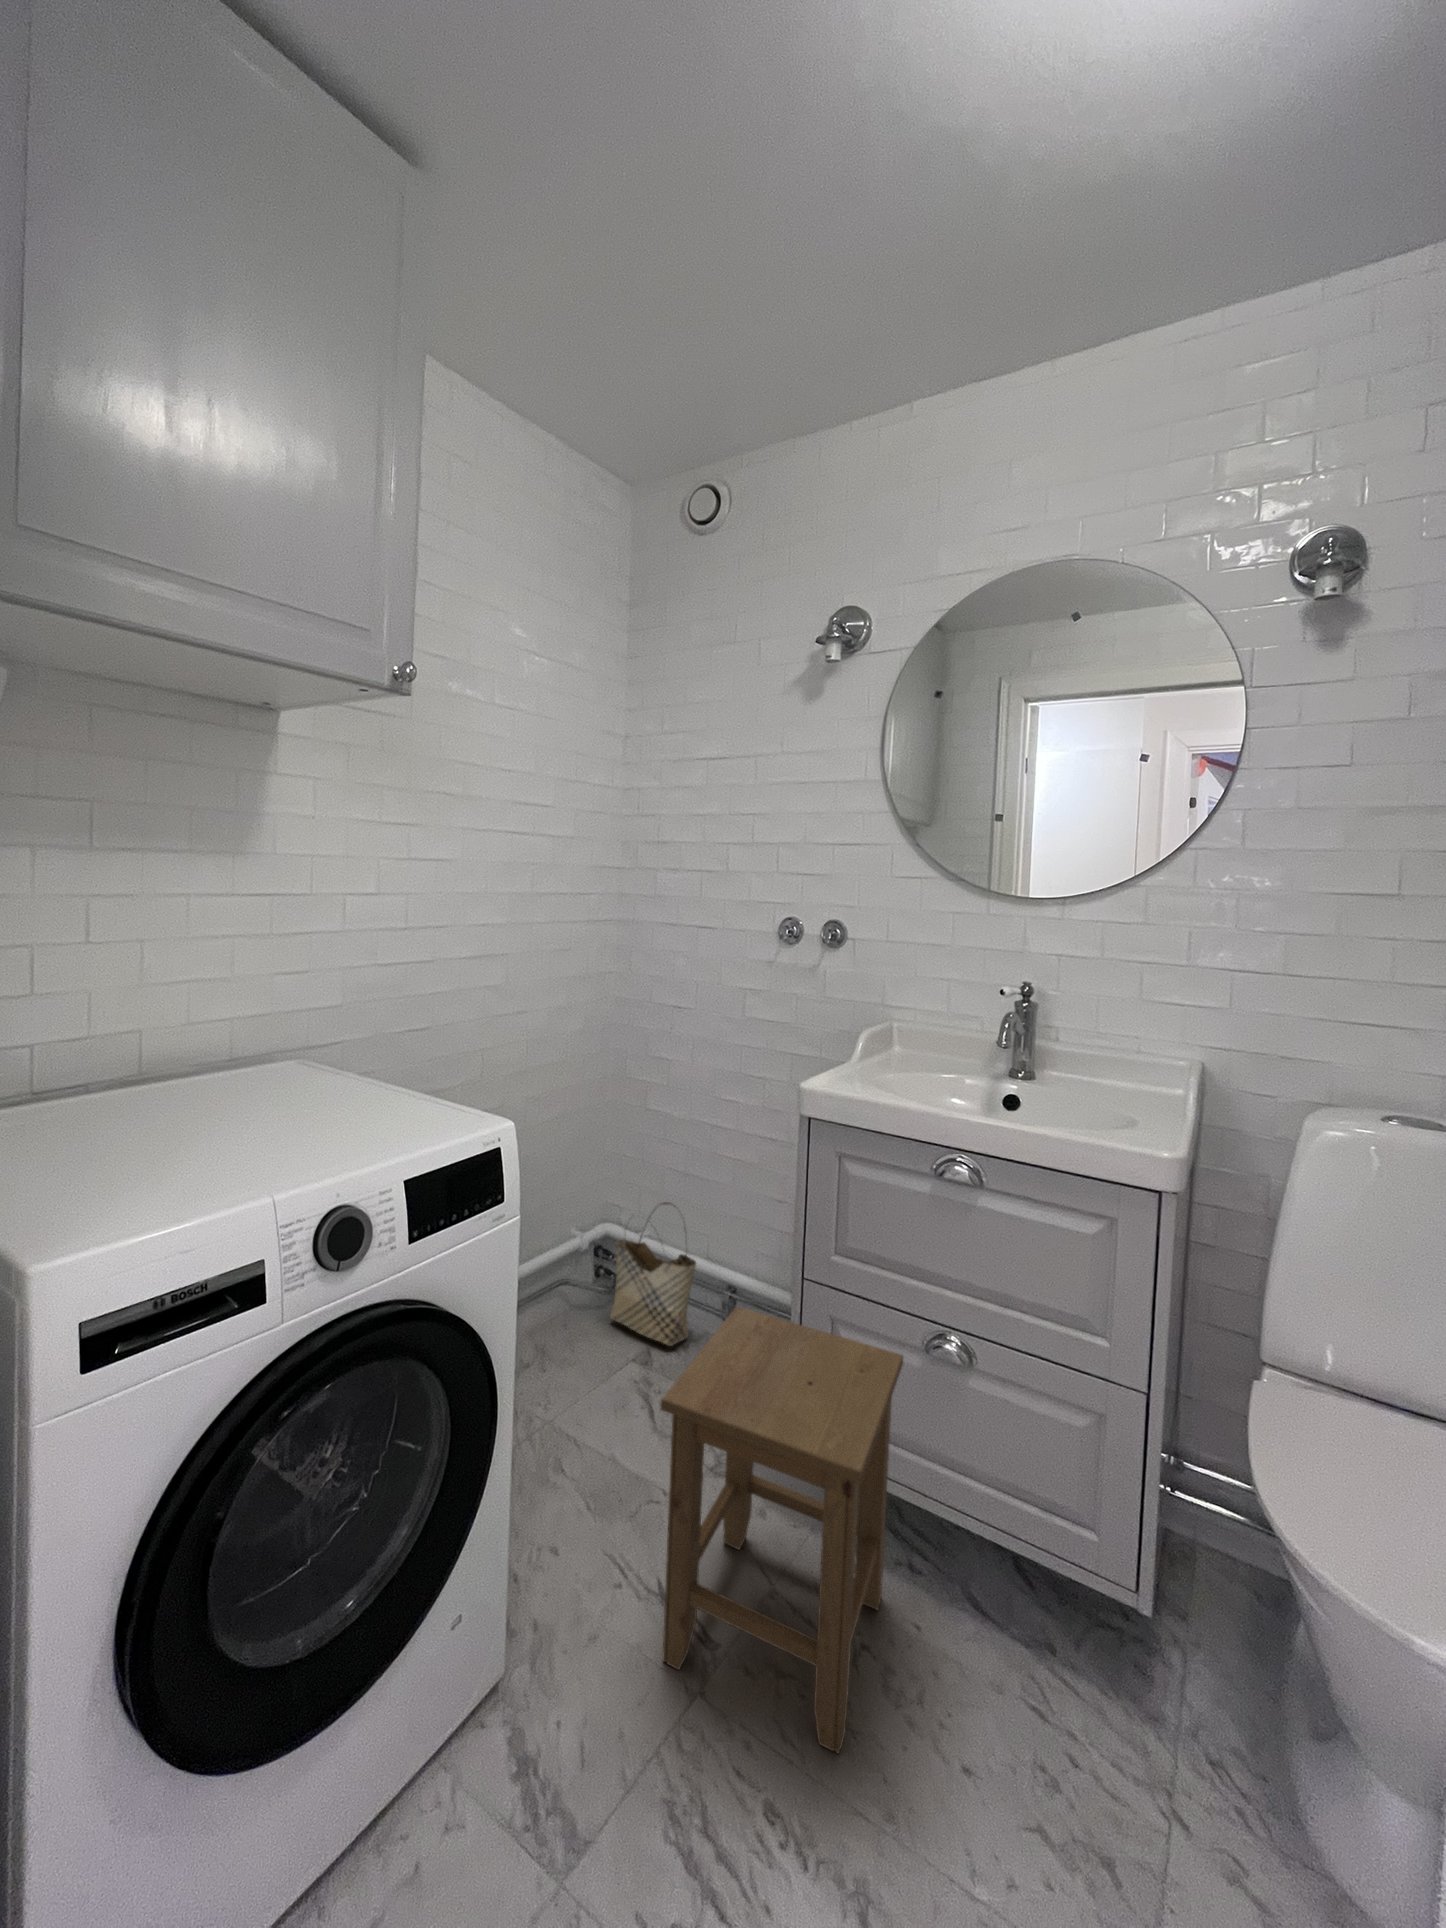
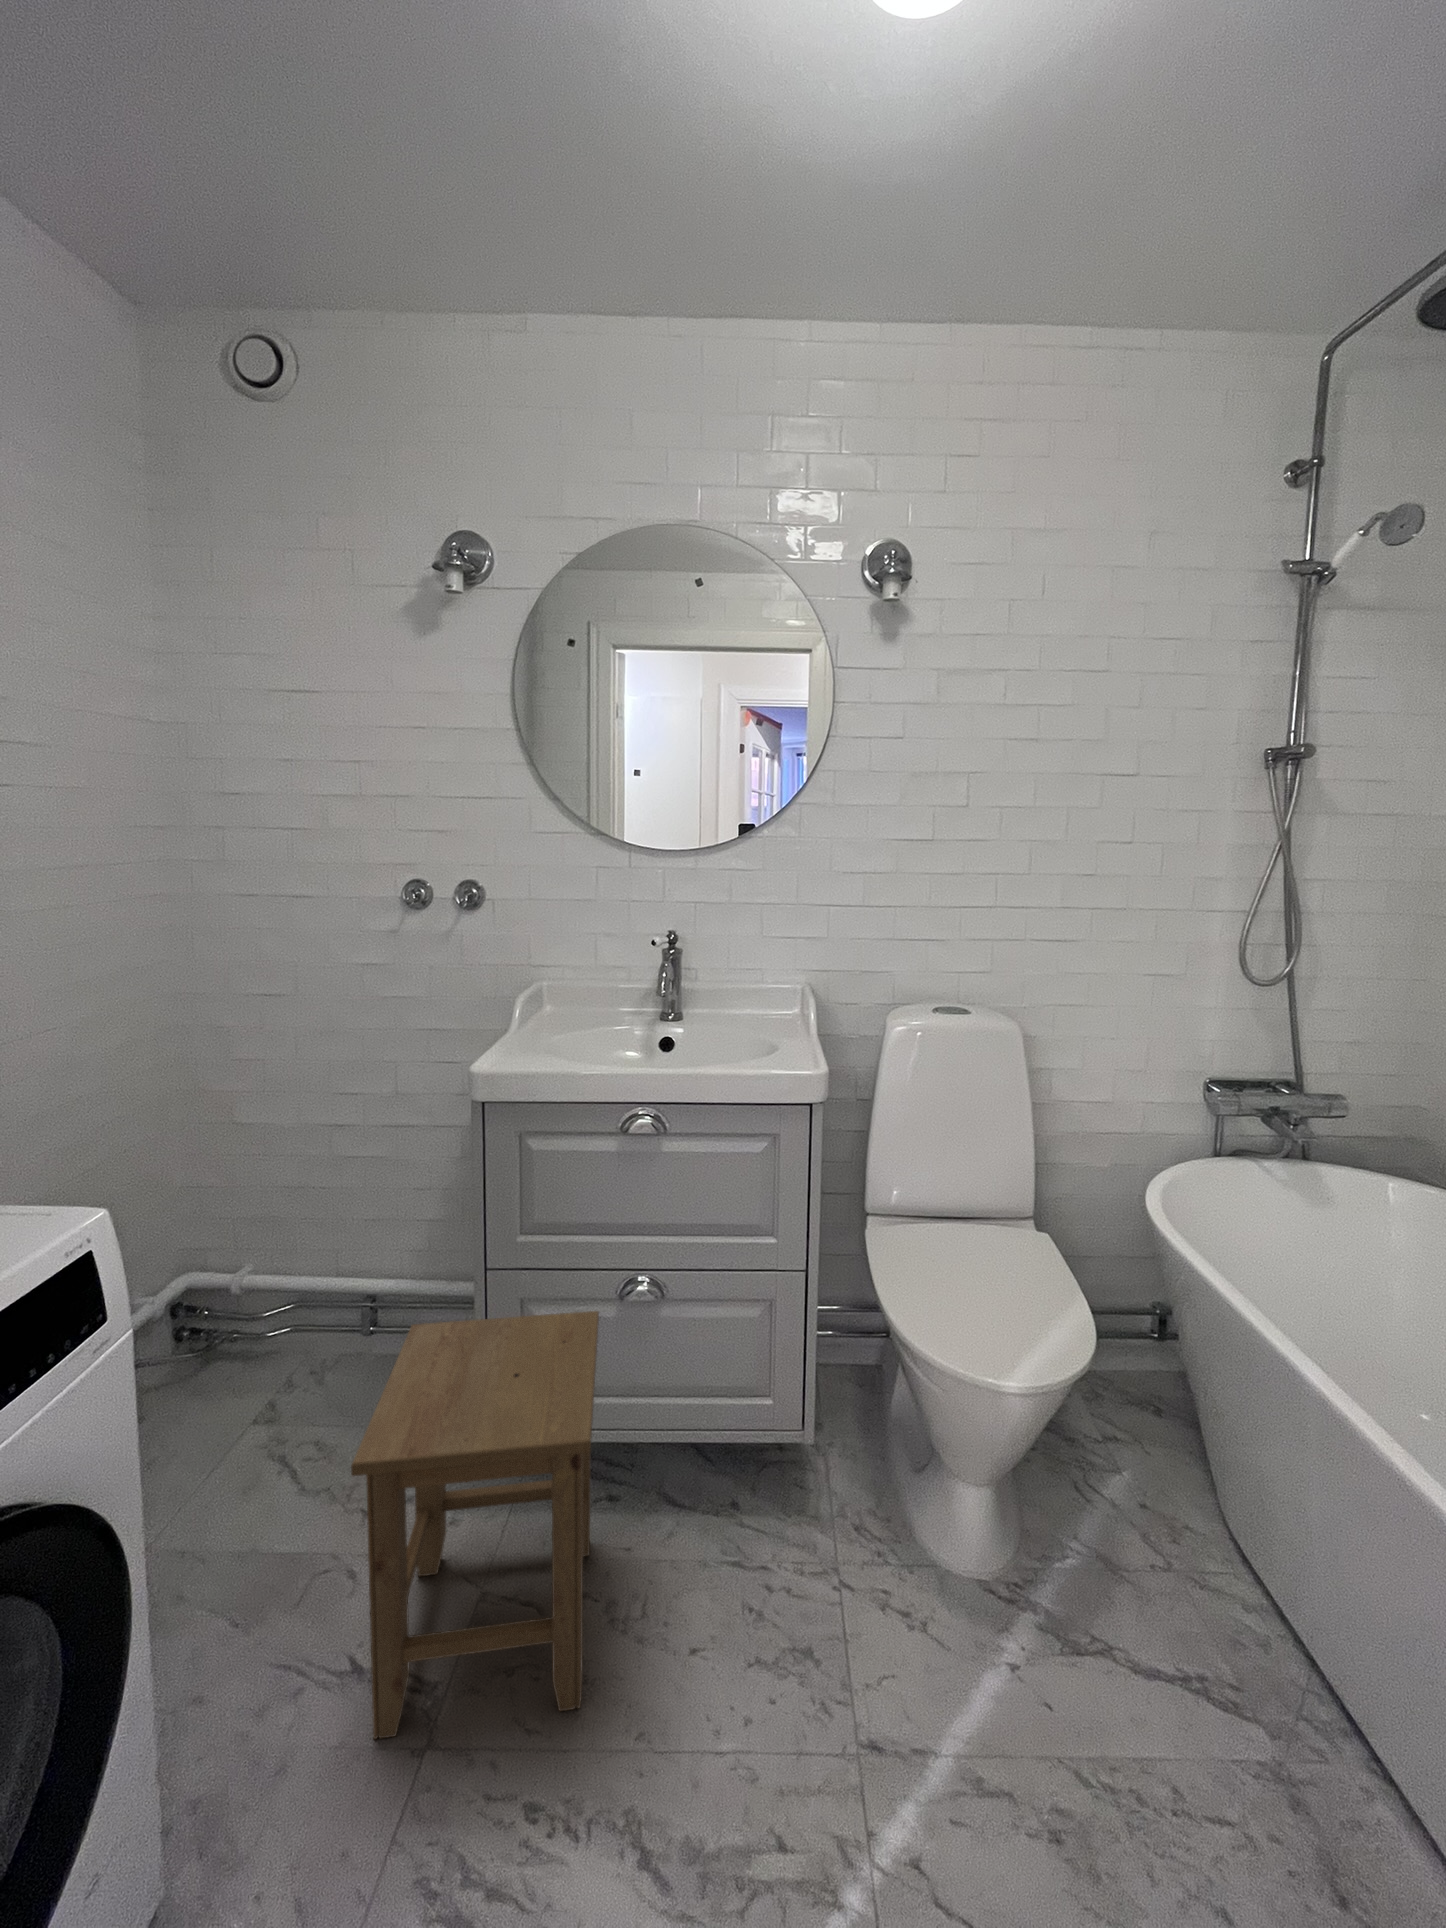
woven basket: present [610,1202,696,1346] -> none [208,1230,327,1394]

